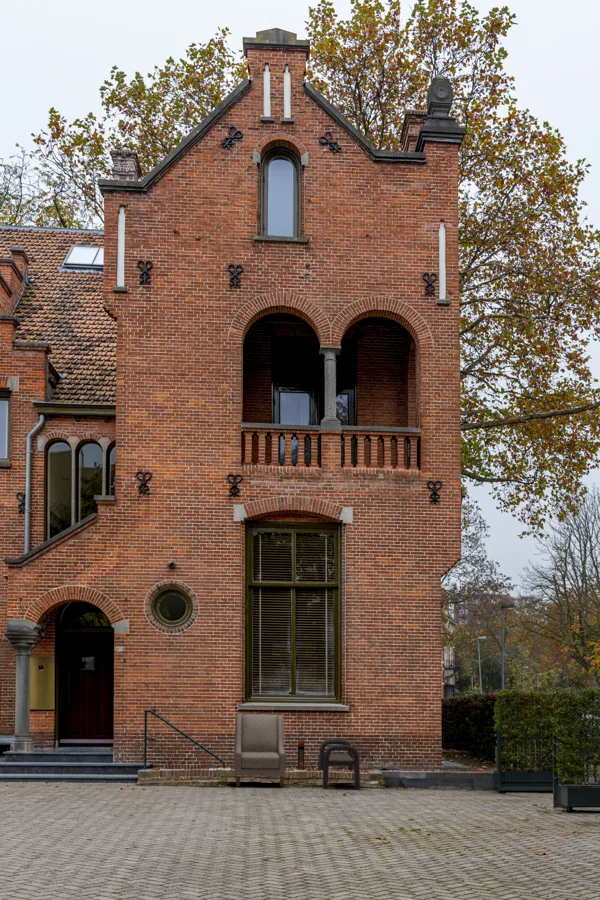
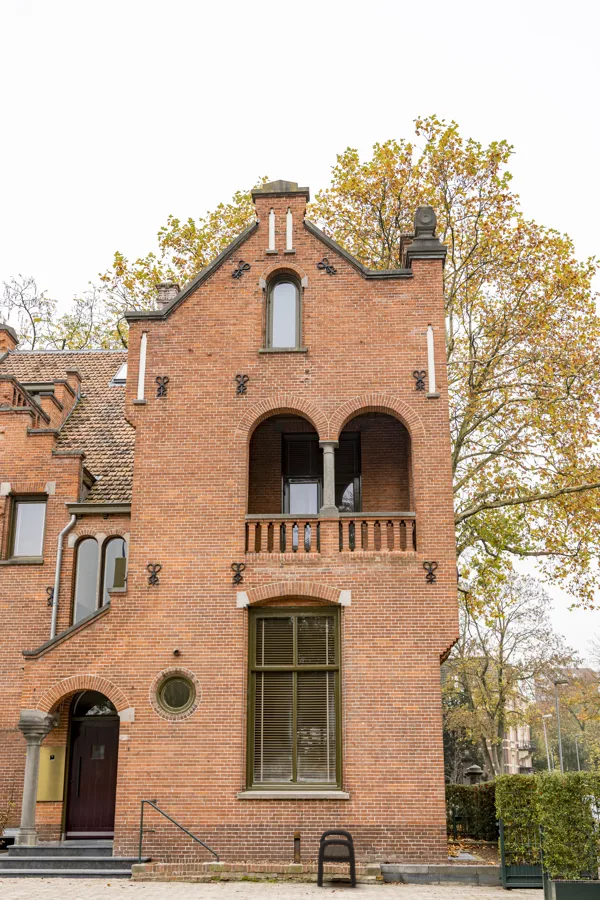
chair: present [234,714,286,787] -> none [229,803,283,885]

